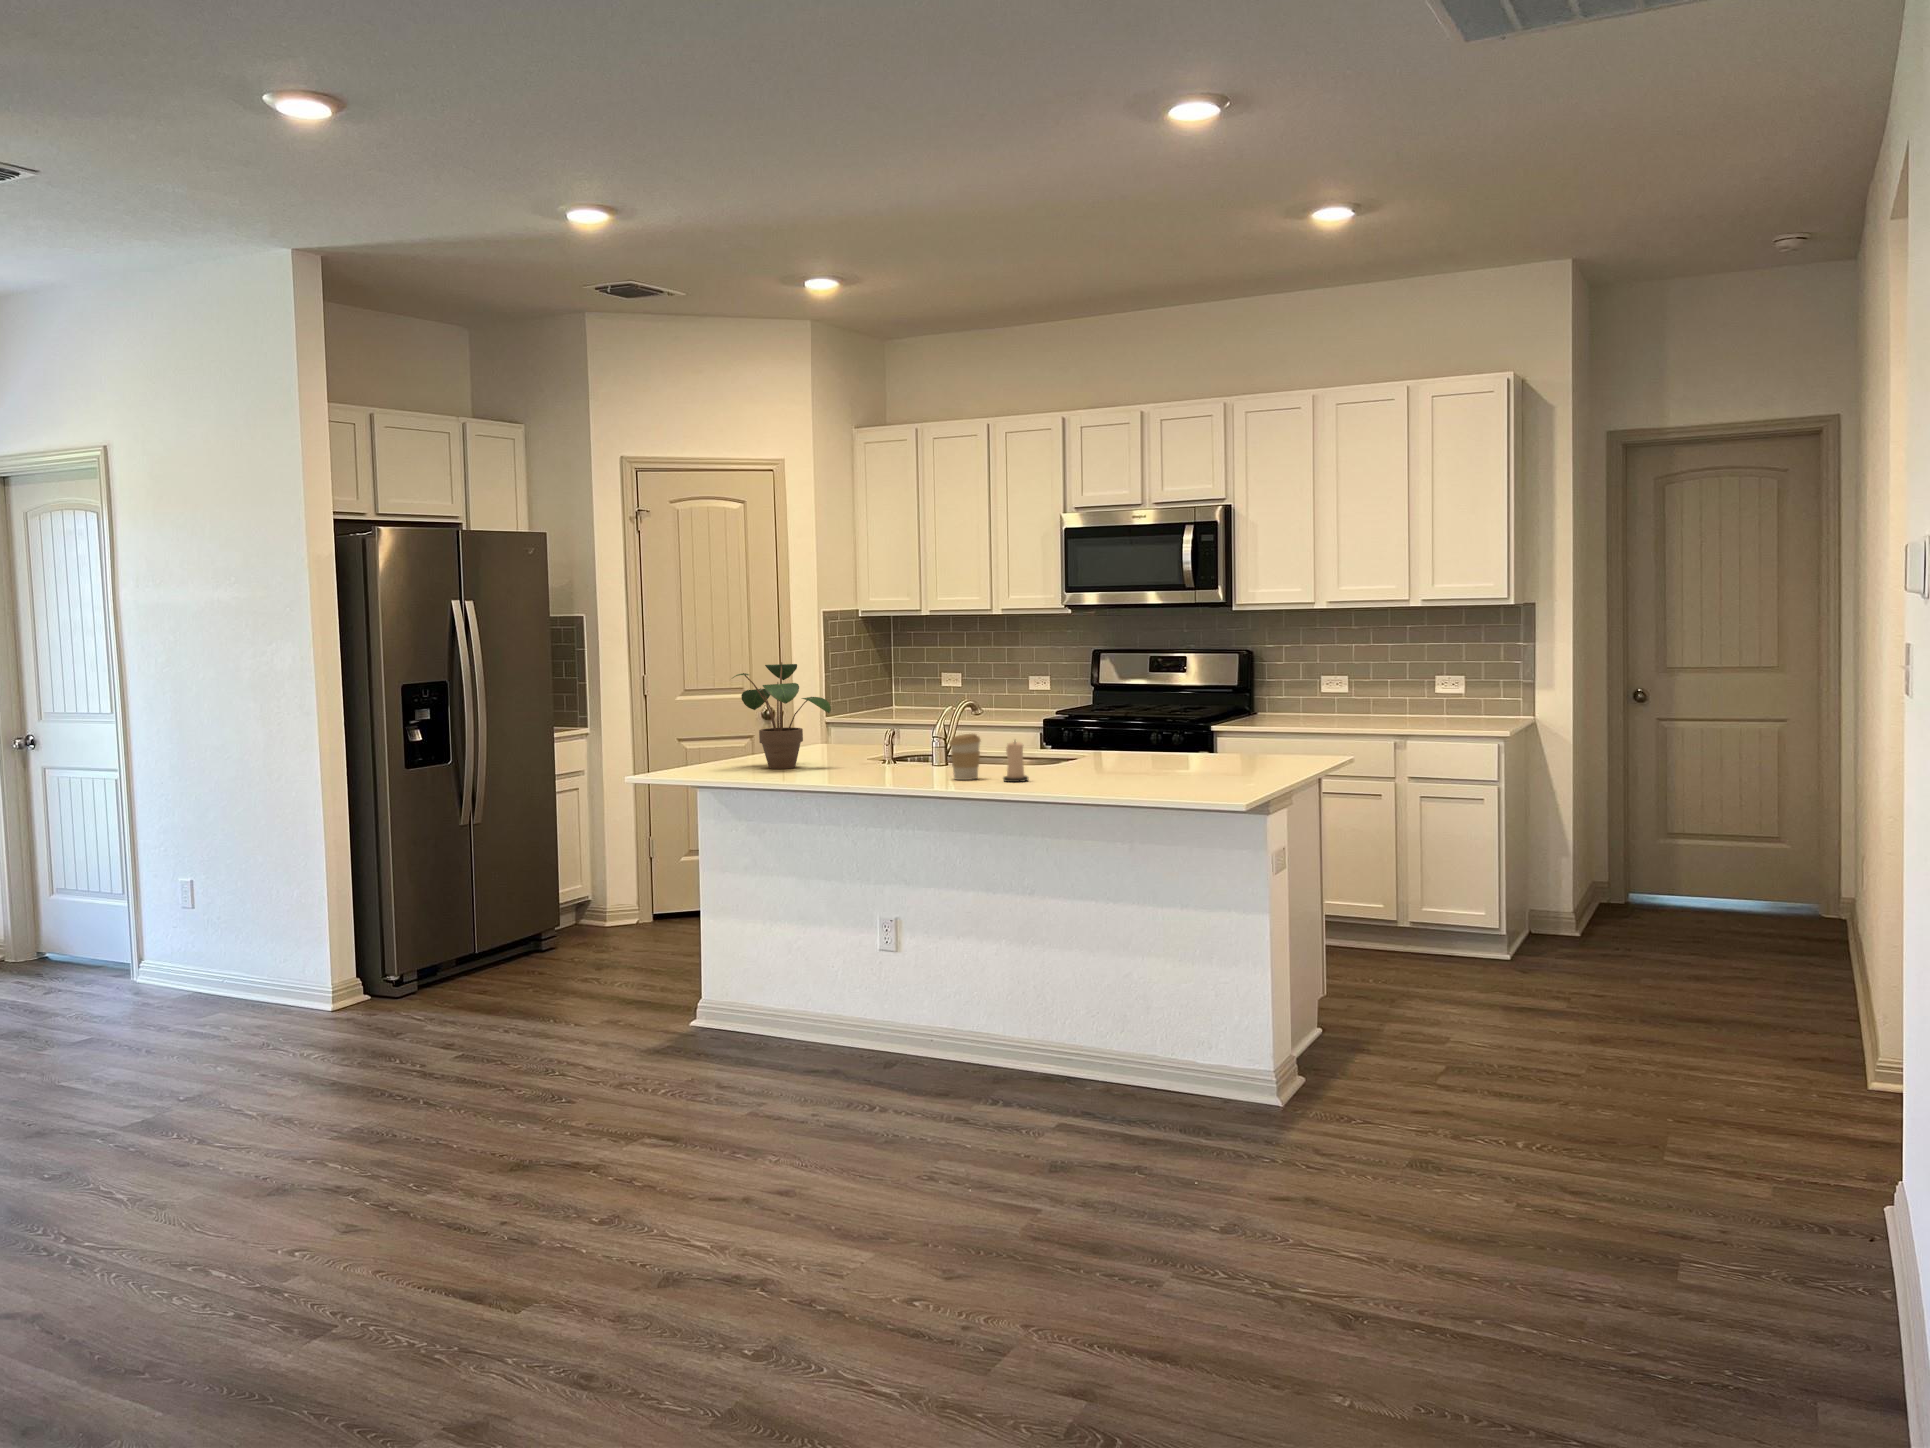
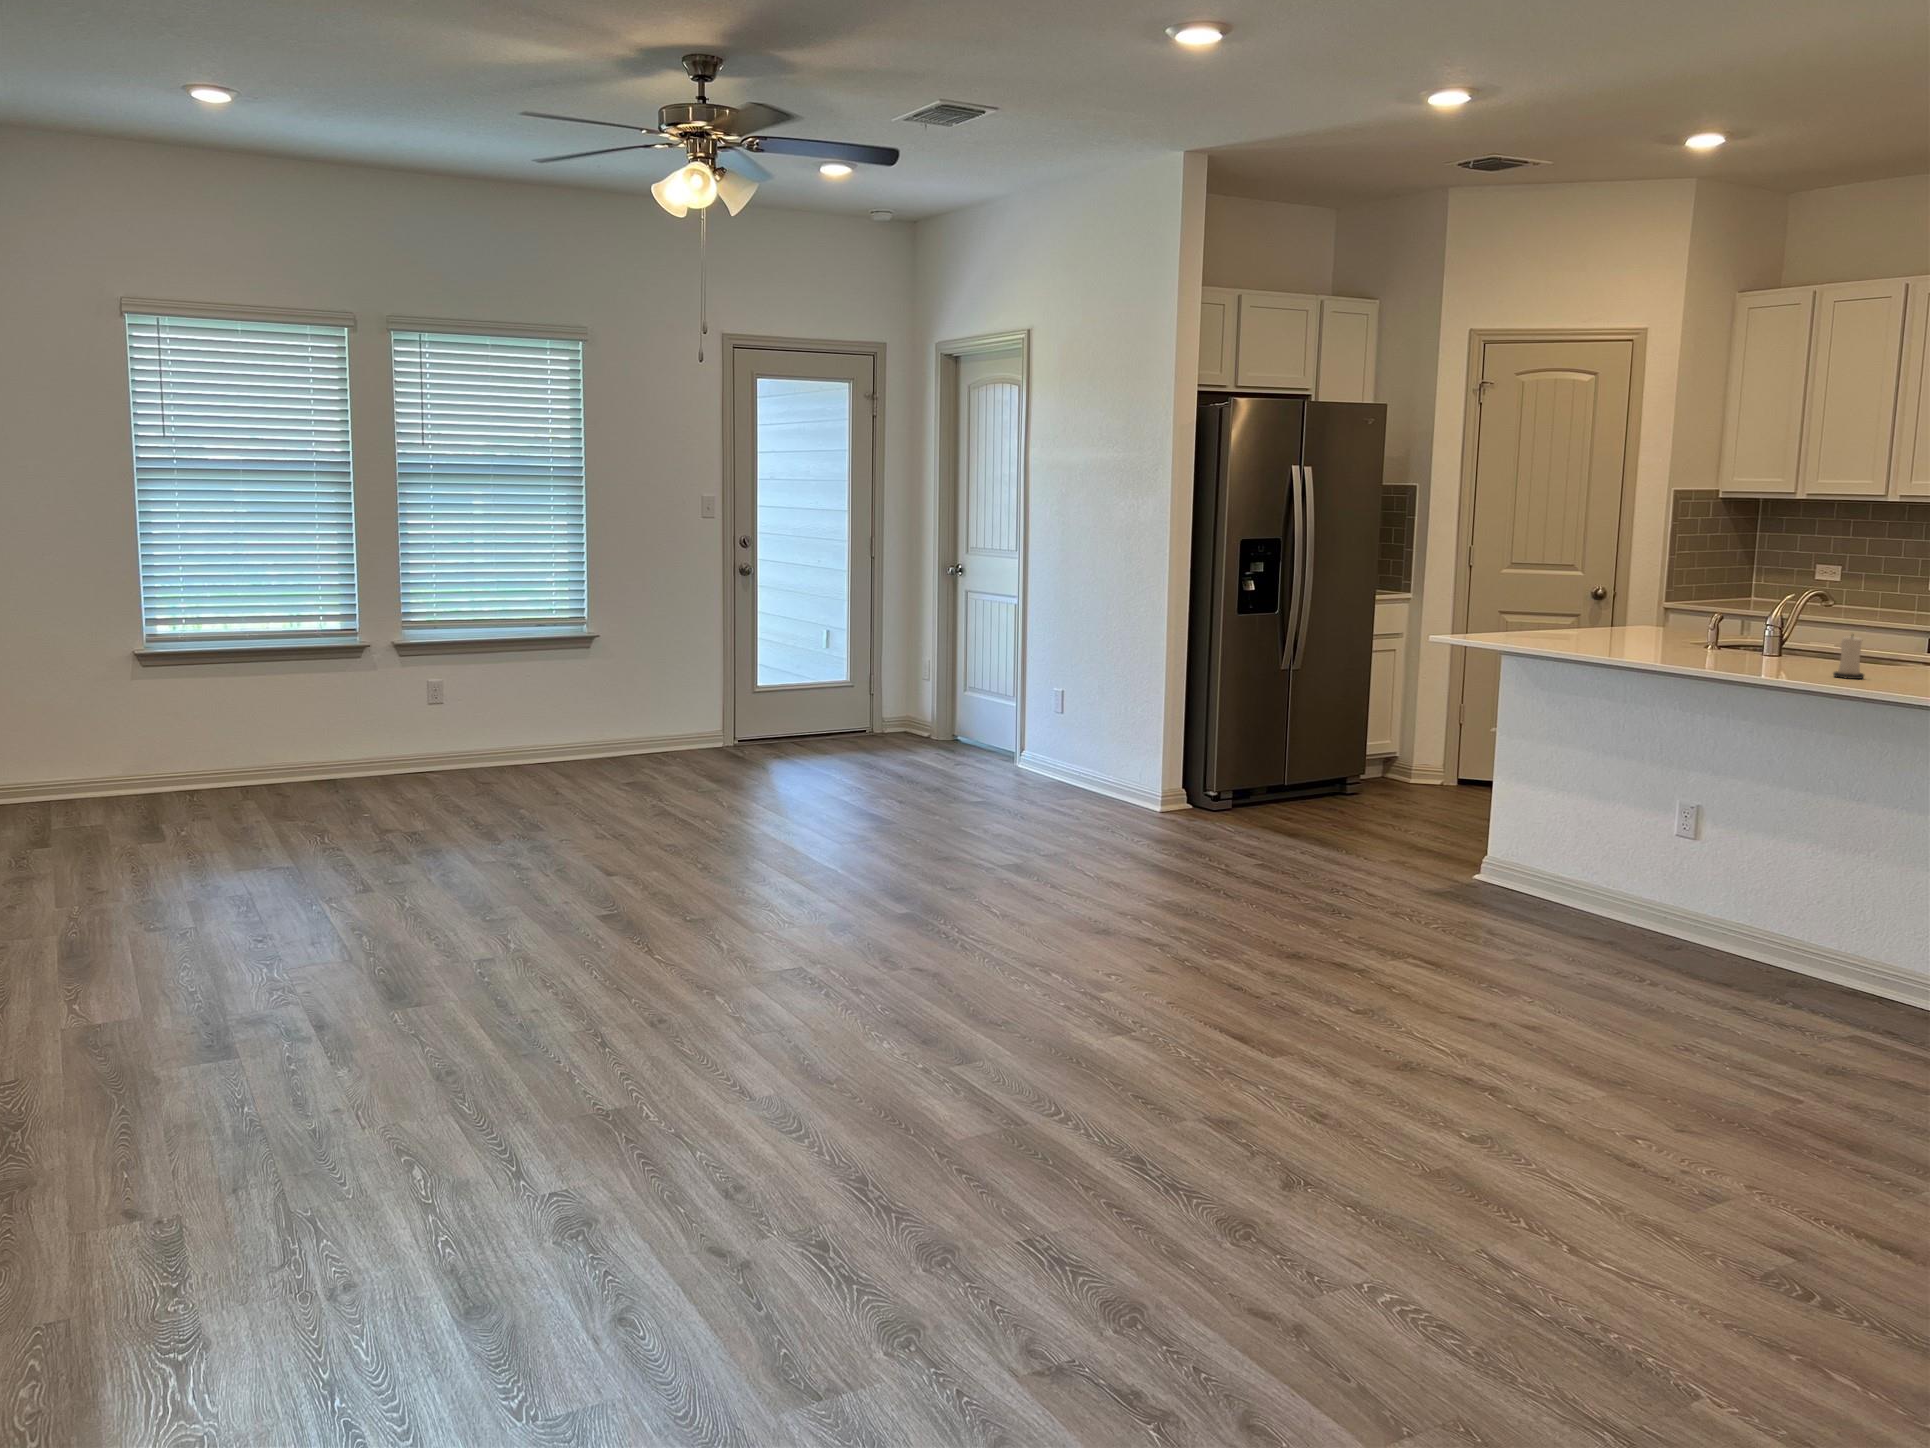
potted plant: present [733,662,831,769] -> none [1541,539,1652,644]
coffee cup: present [949,734,980,780] -> none [1774,624,1813,672]

